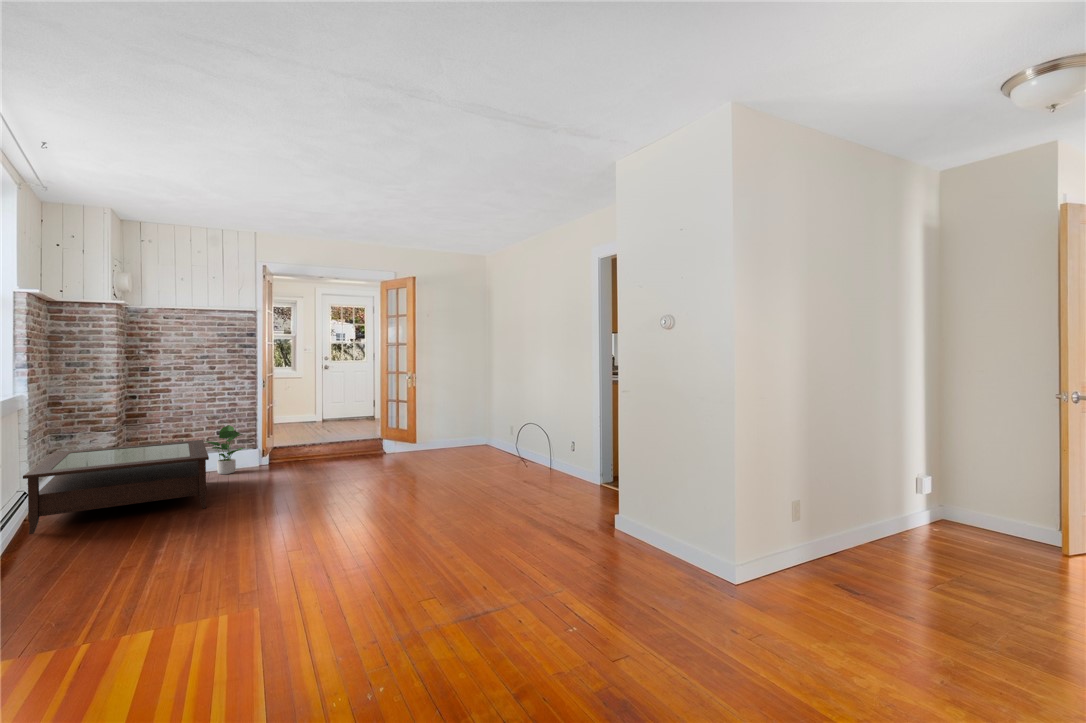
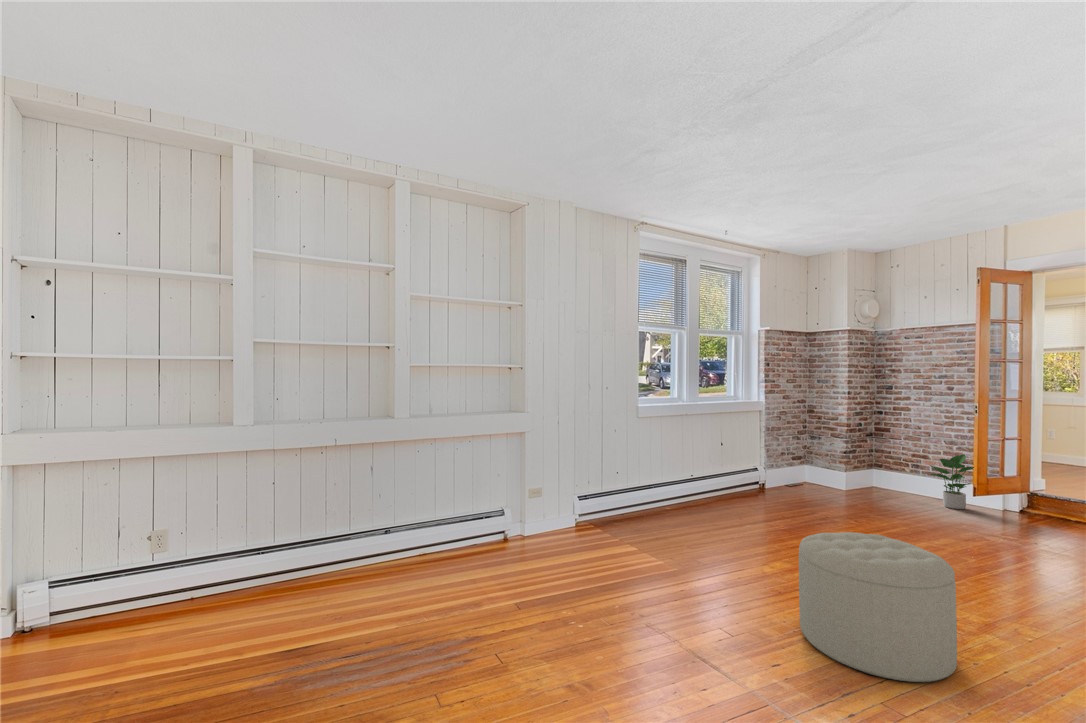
coffee table: present [23,440,209,534] -> none [738,447,911,521]
ottoman: none [390,469,481,558] -> present [799,532,957,682]

